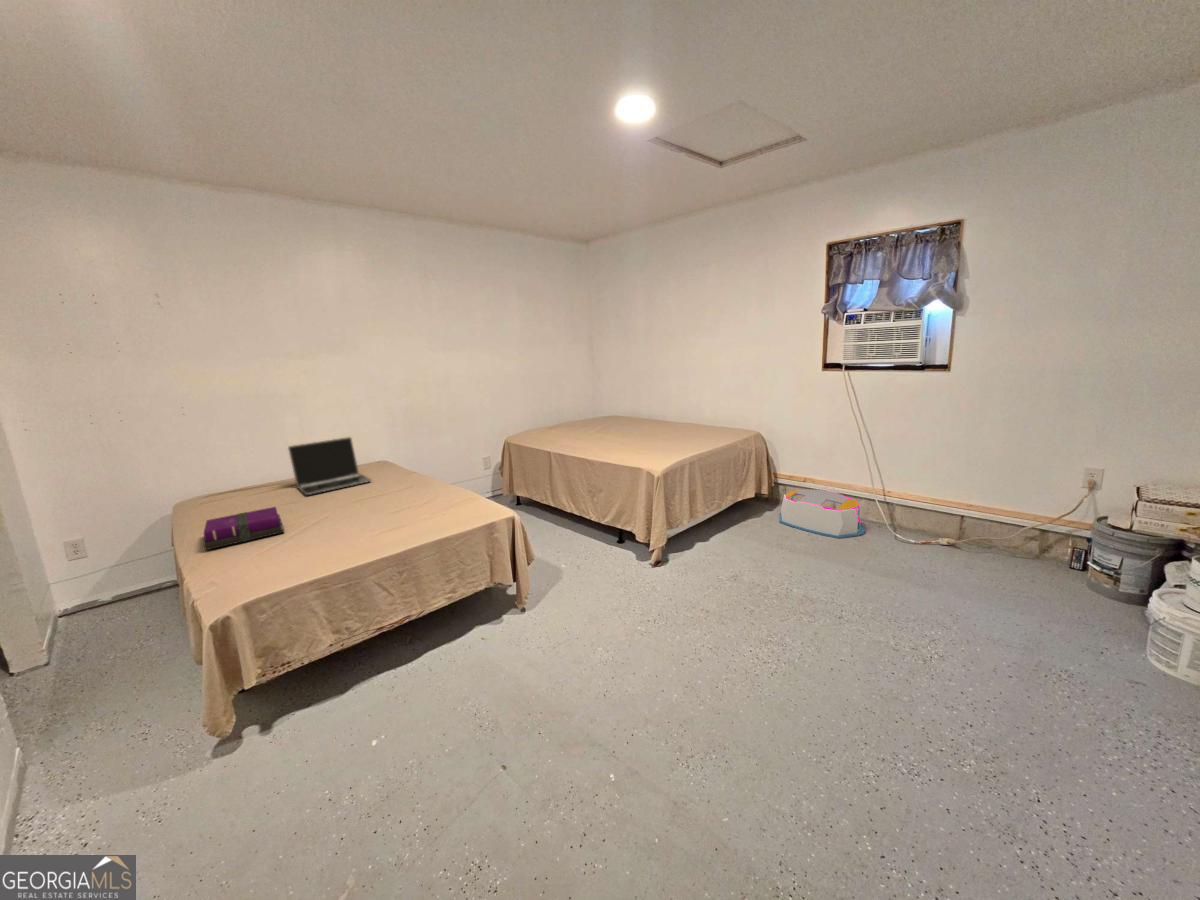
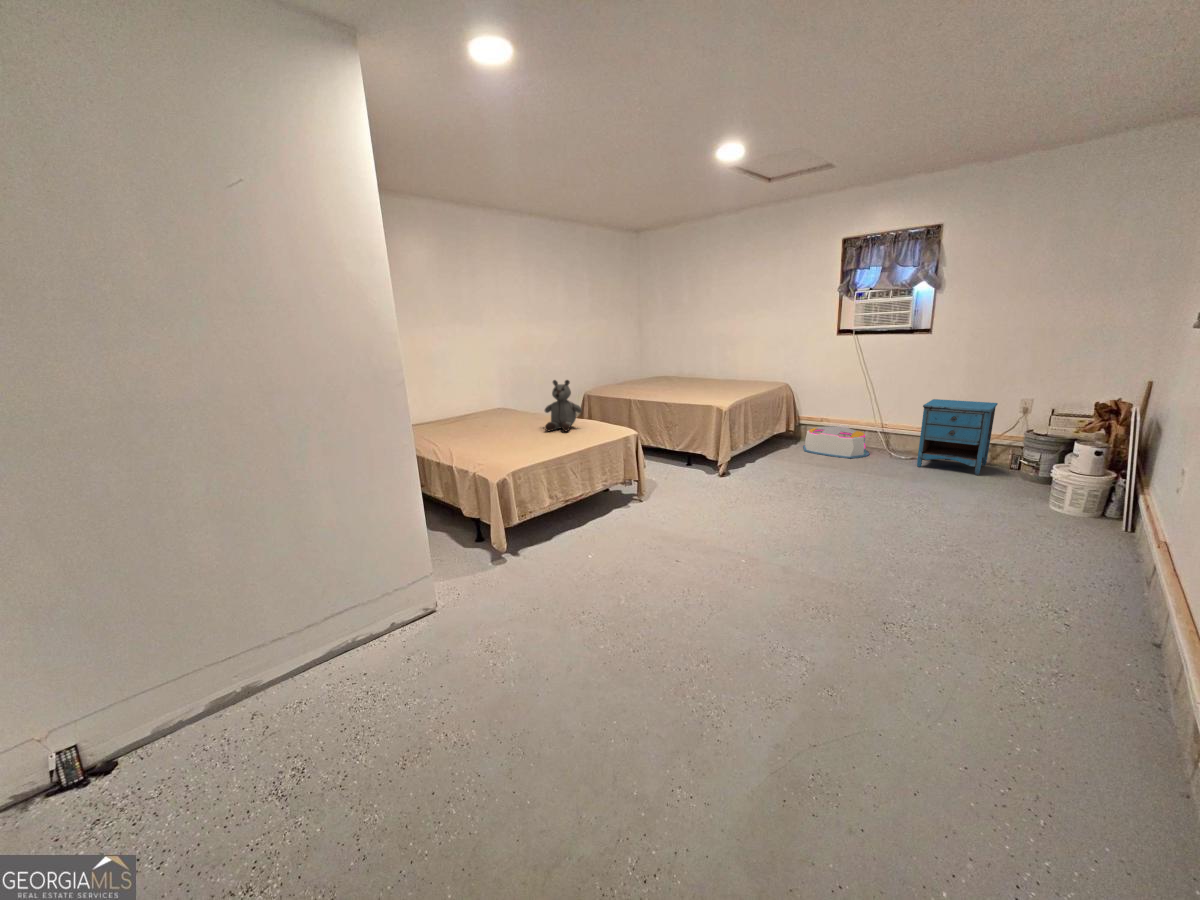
laptop: present [288,437,371,495] -> none [449,387,509,426]
stuffed bear: none [387,437,444,511] -> present [545,380,582,431]
nightstand: none [931,462,1049,581] -> present [917,399,998,475]
notebook: present [204,507,284,550] -> none [433,428,488,452]

